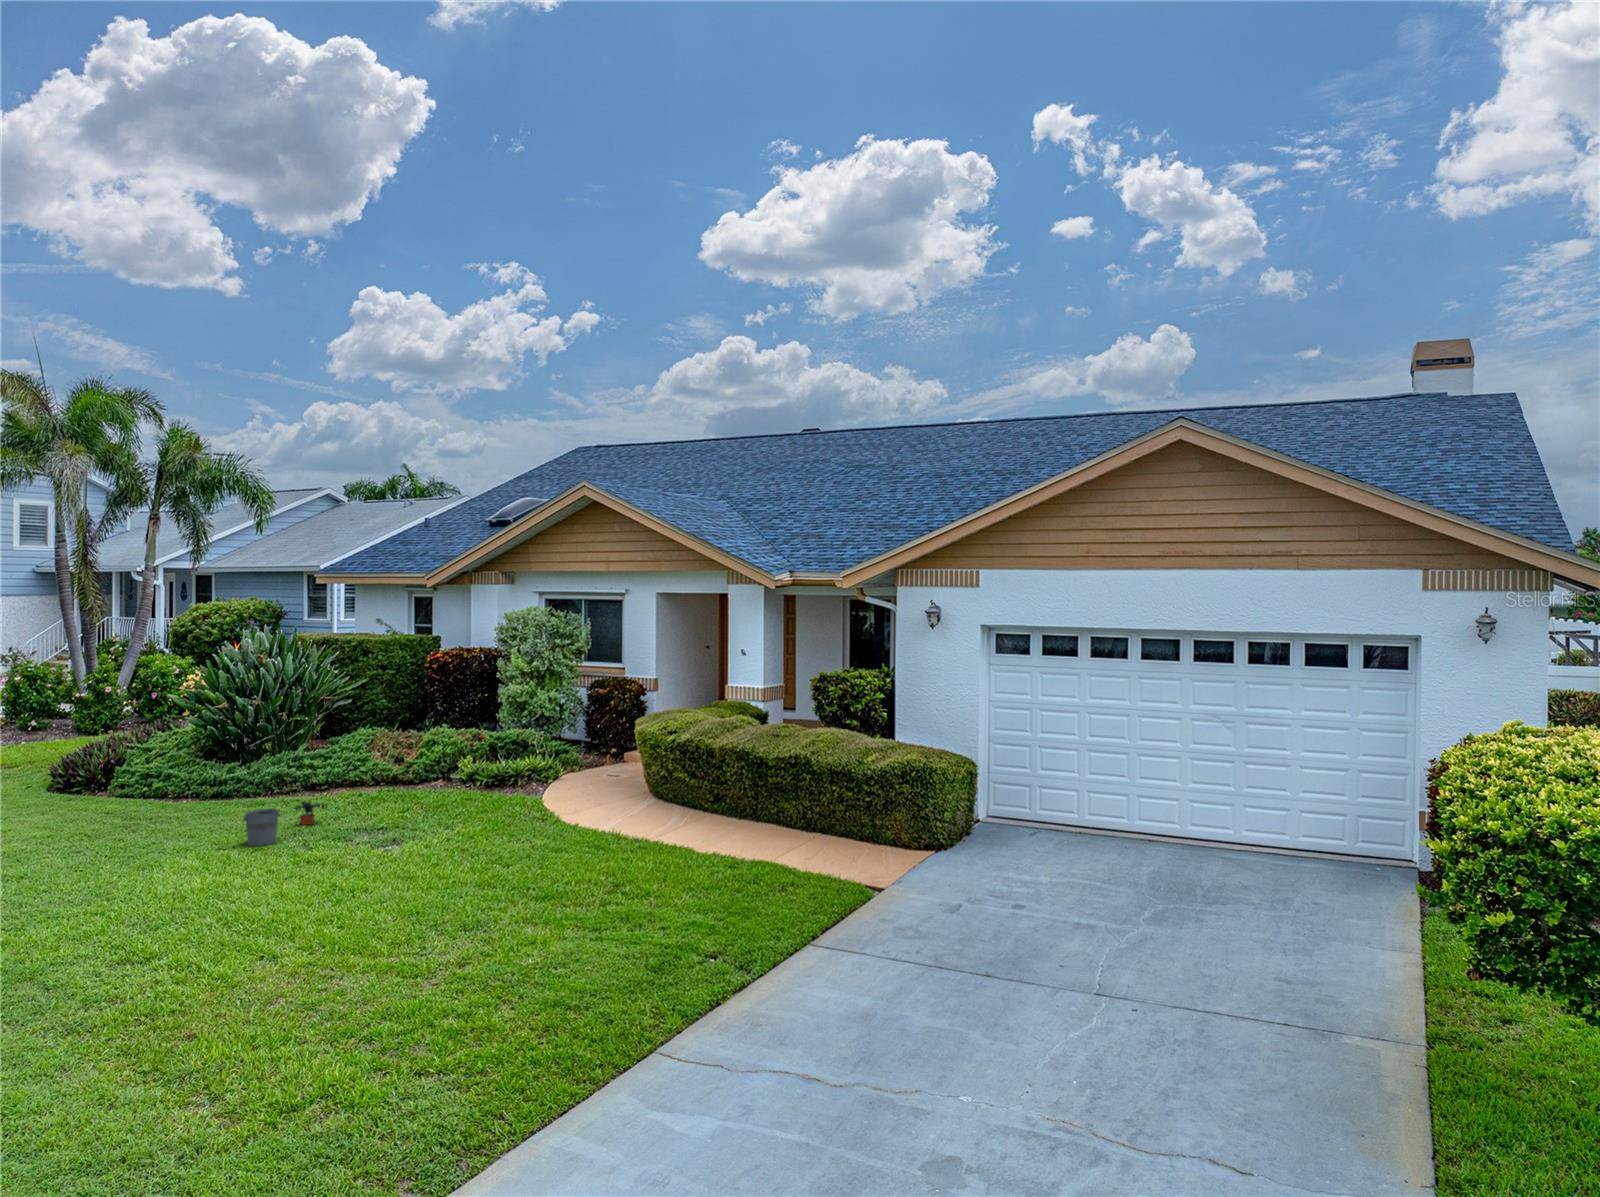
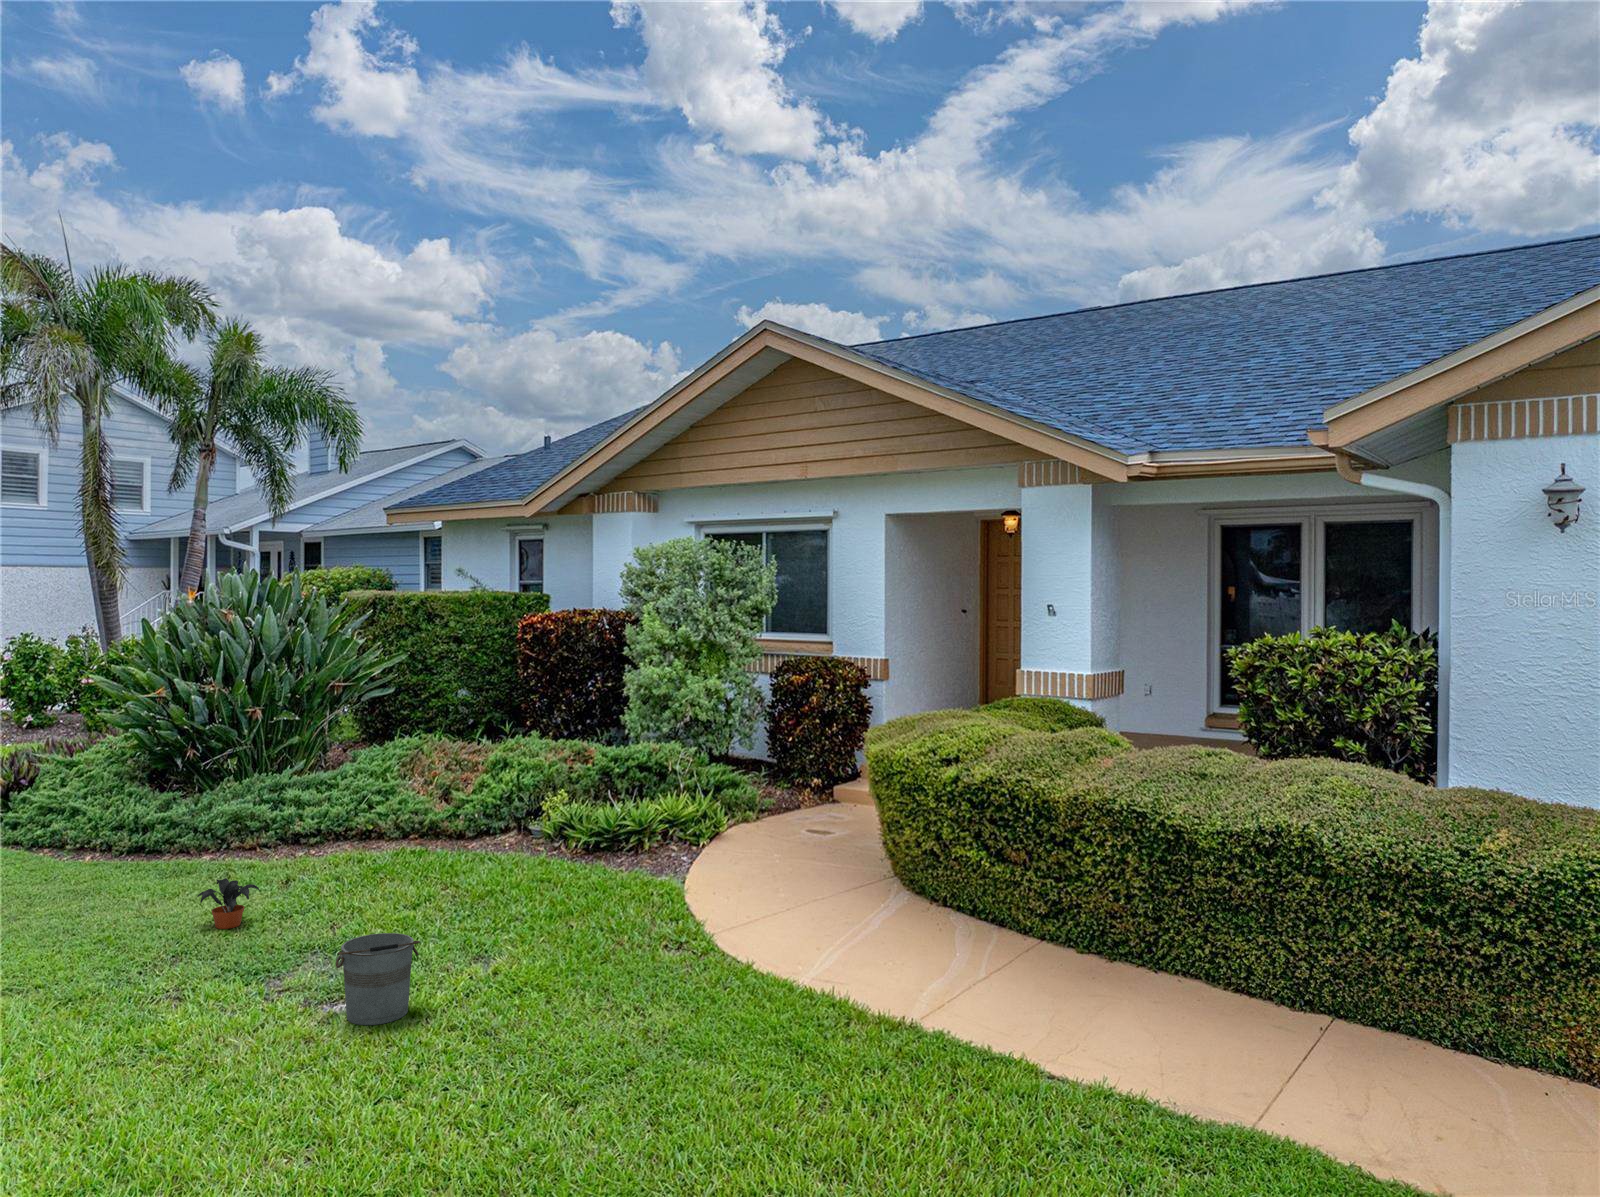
bucket: present [243,809,280,846] -> present [336,933,420,1025]

